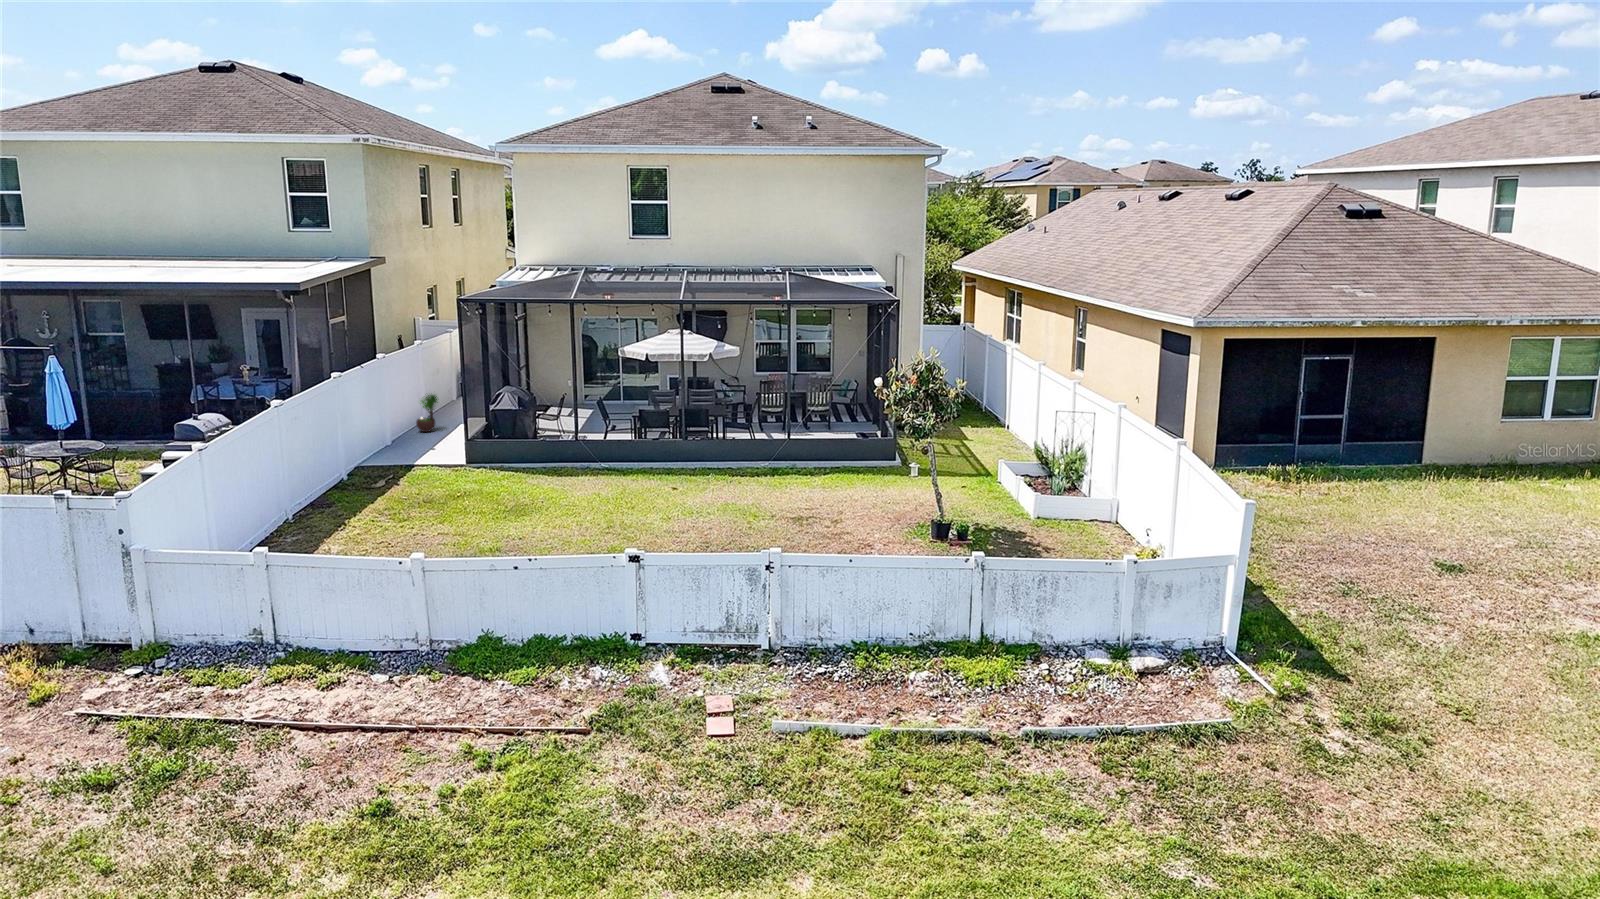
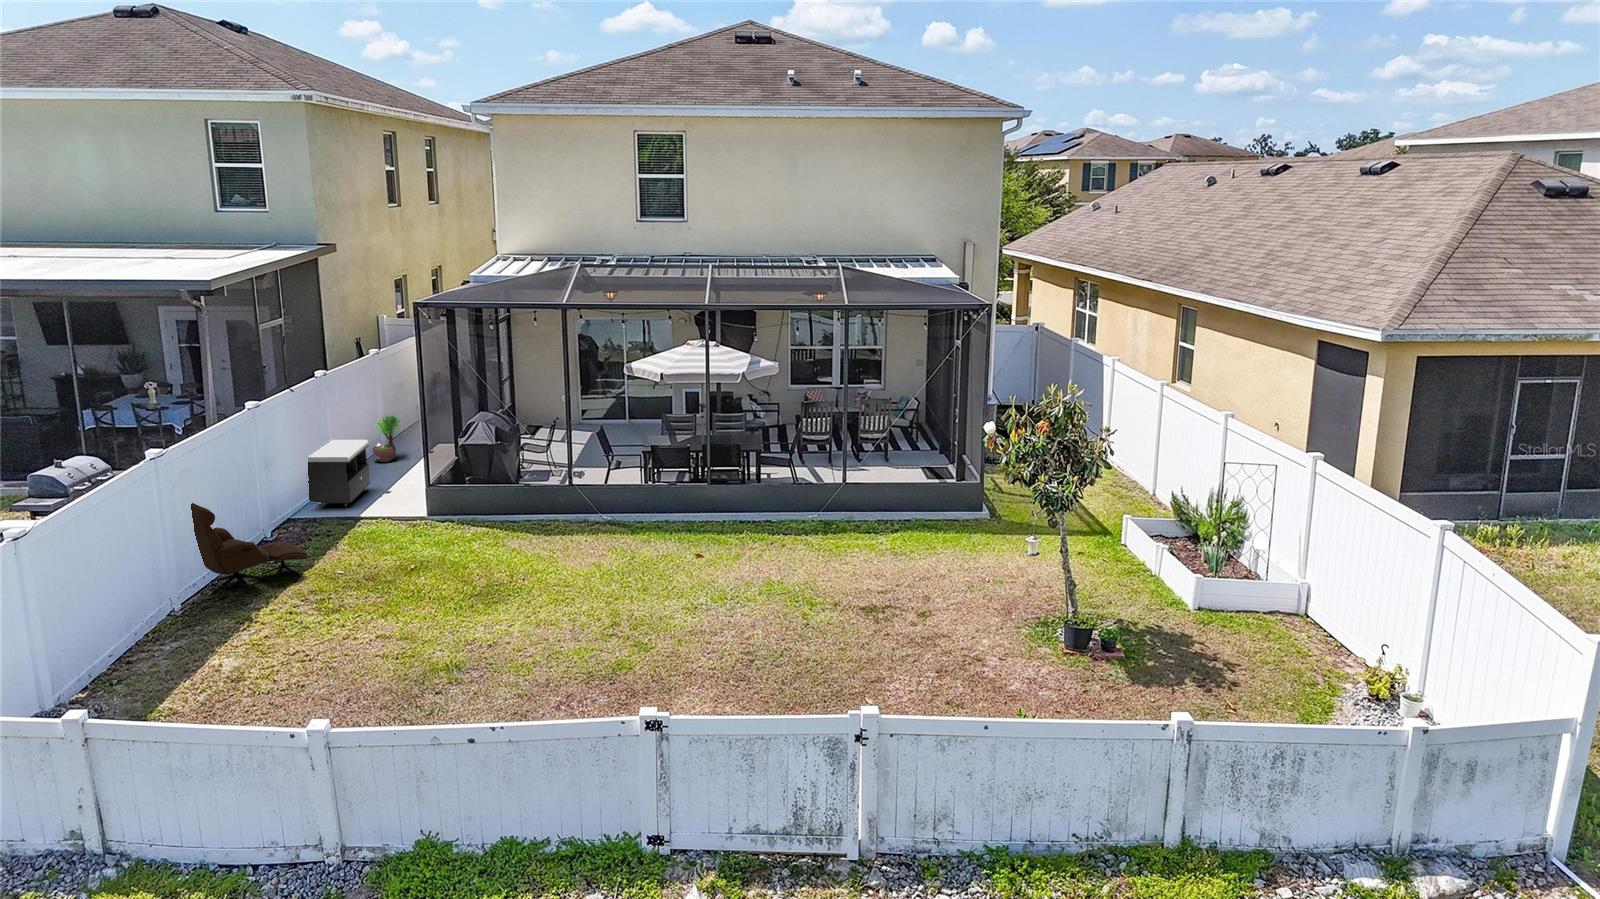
storage bench: none [369,410,418,462] -> present [308,440,370,506]
lounge chair: none [285,443,379,516] -> present [191,503,308,595]

